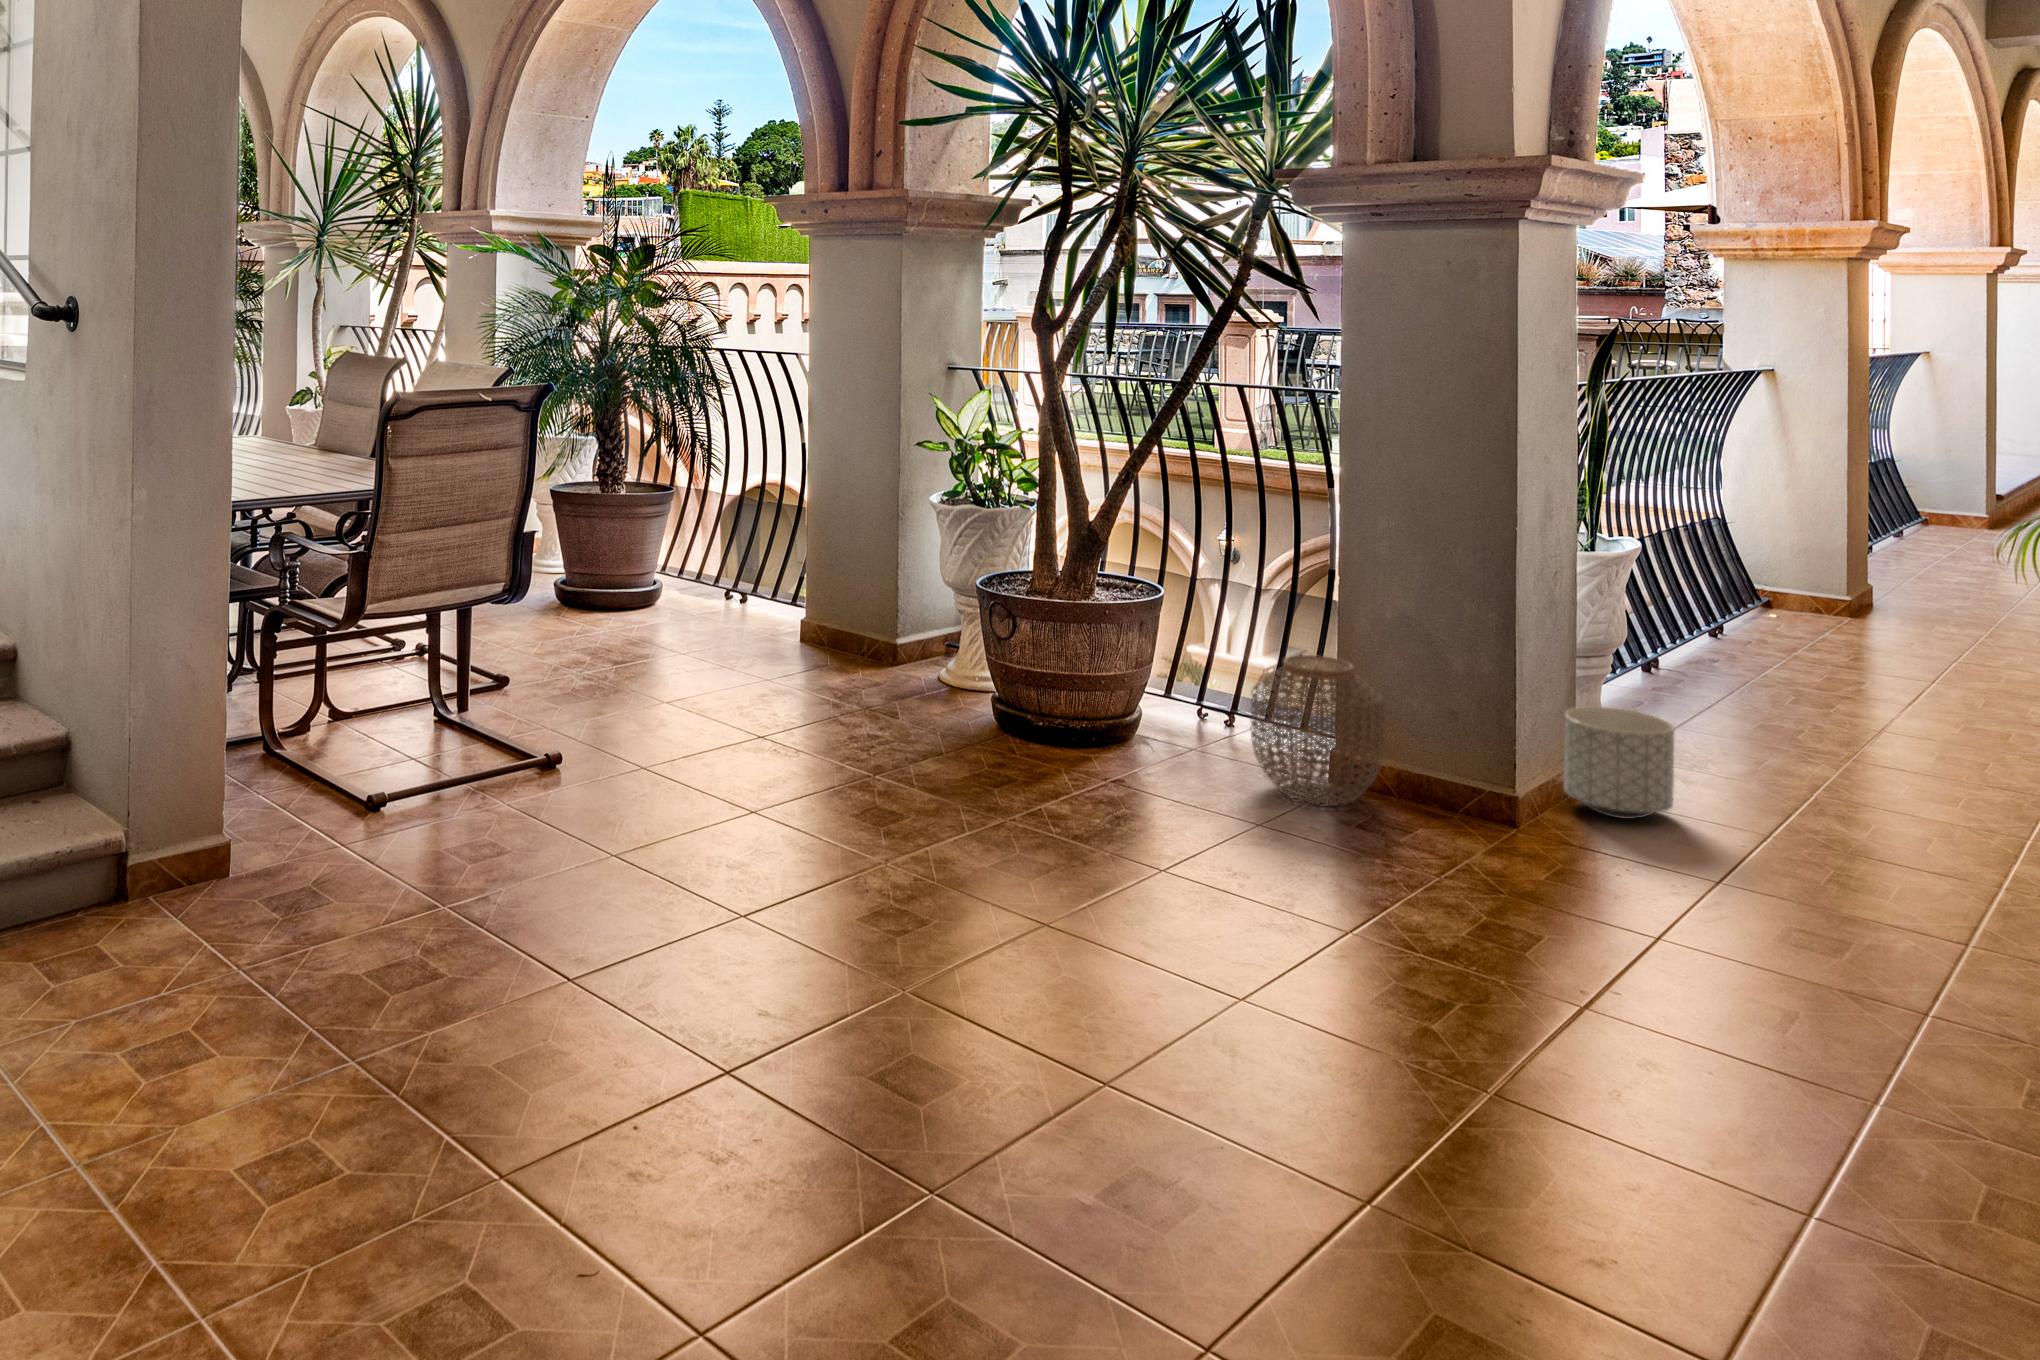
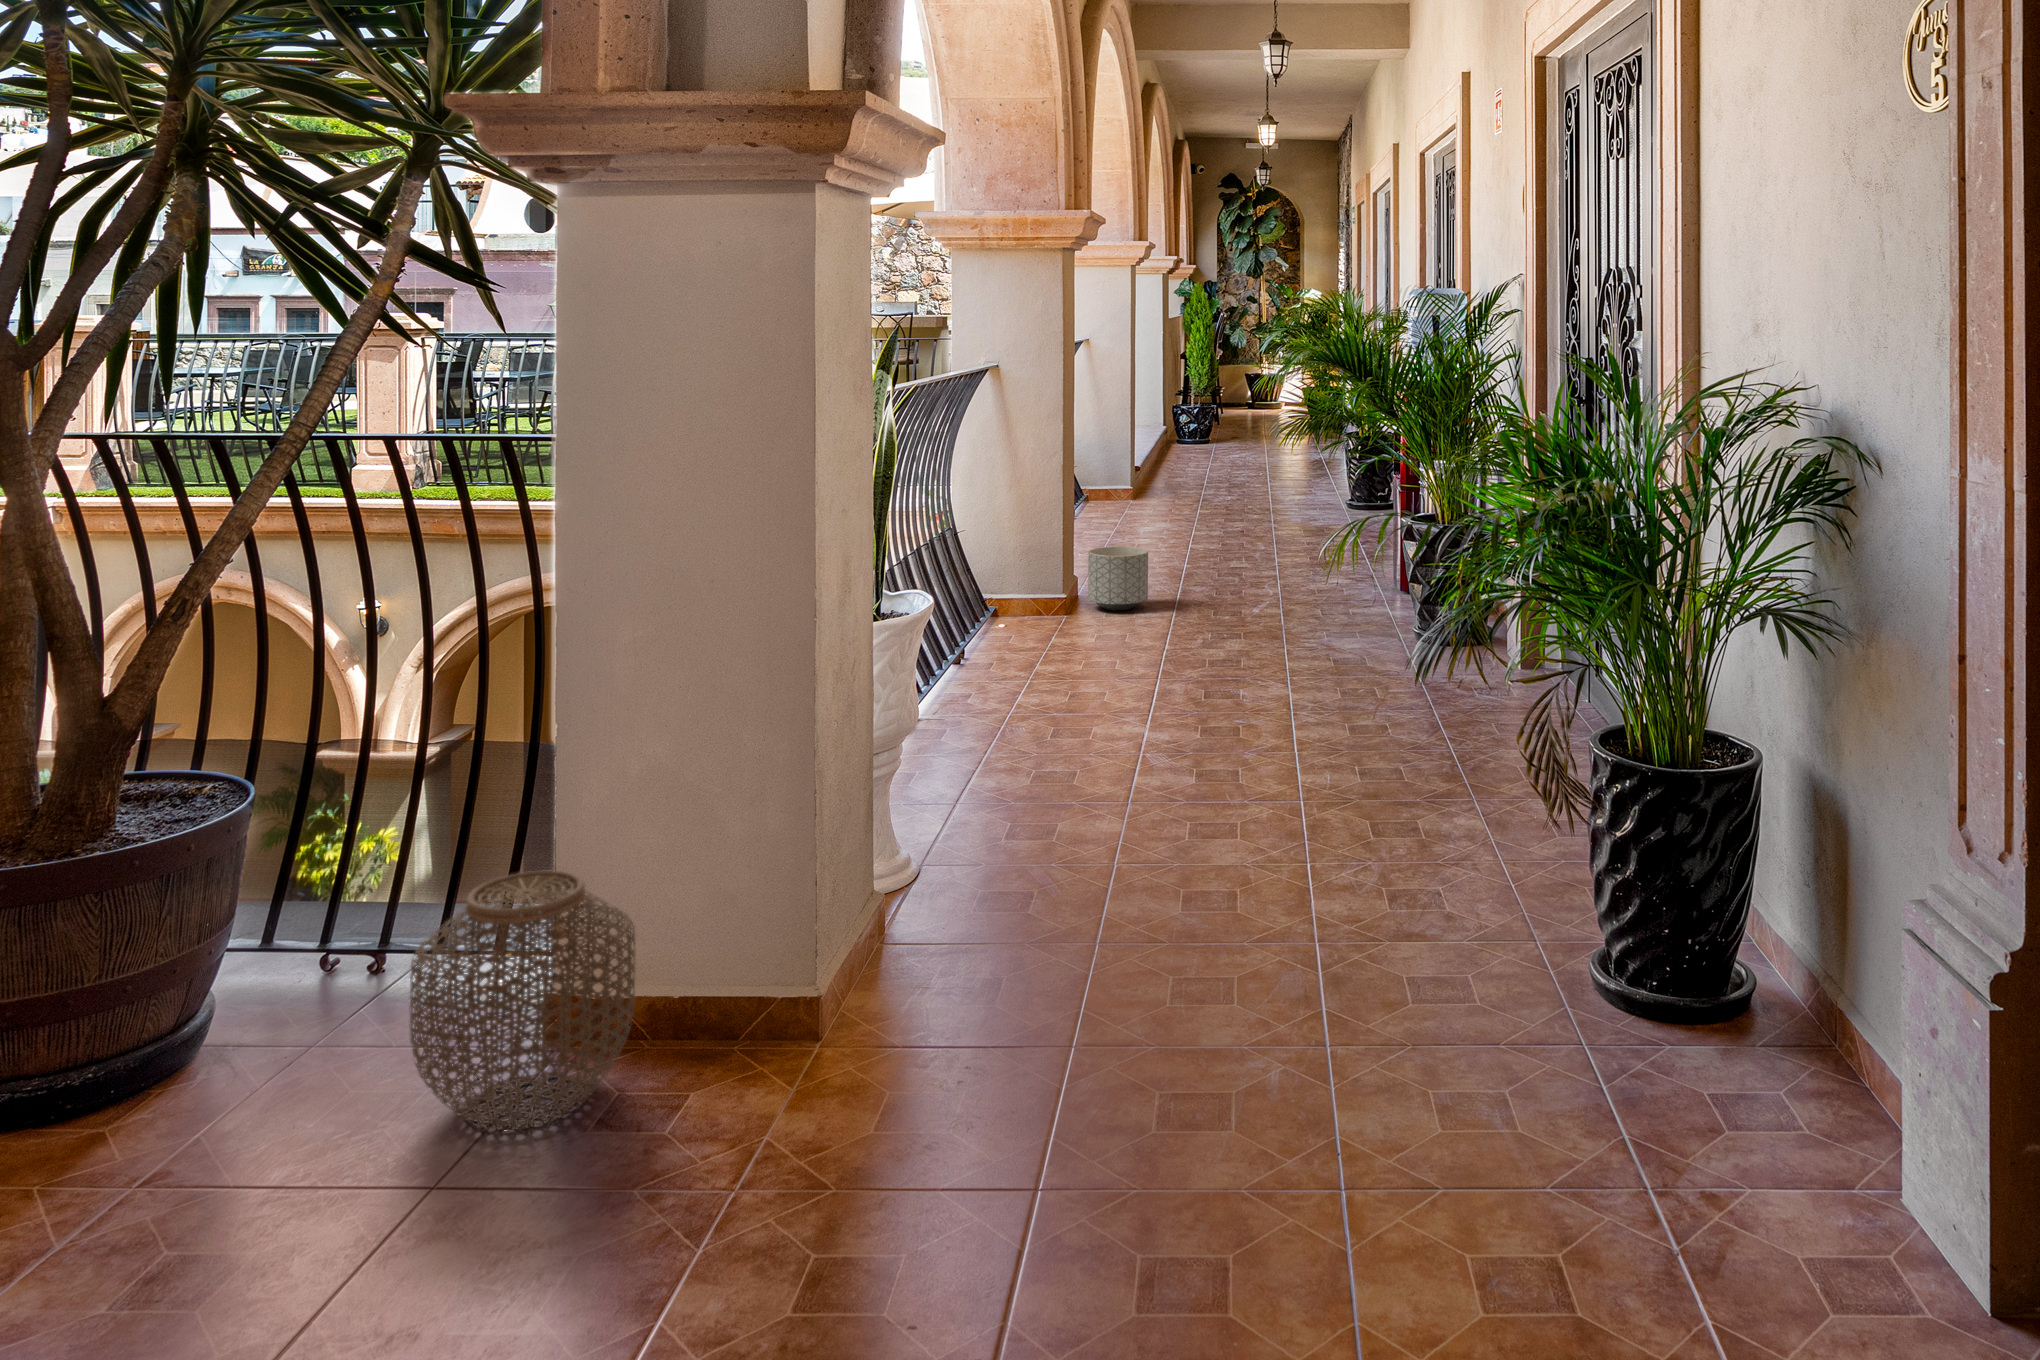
planter: present [1564,707,1674,819] -> present [1088,546,1148,611]

